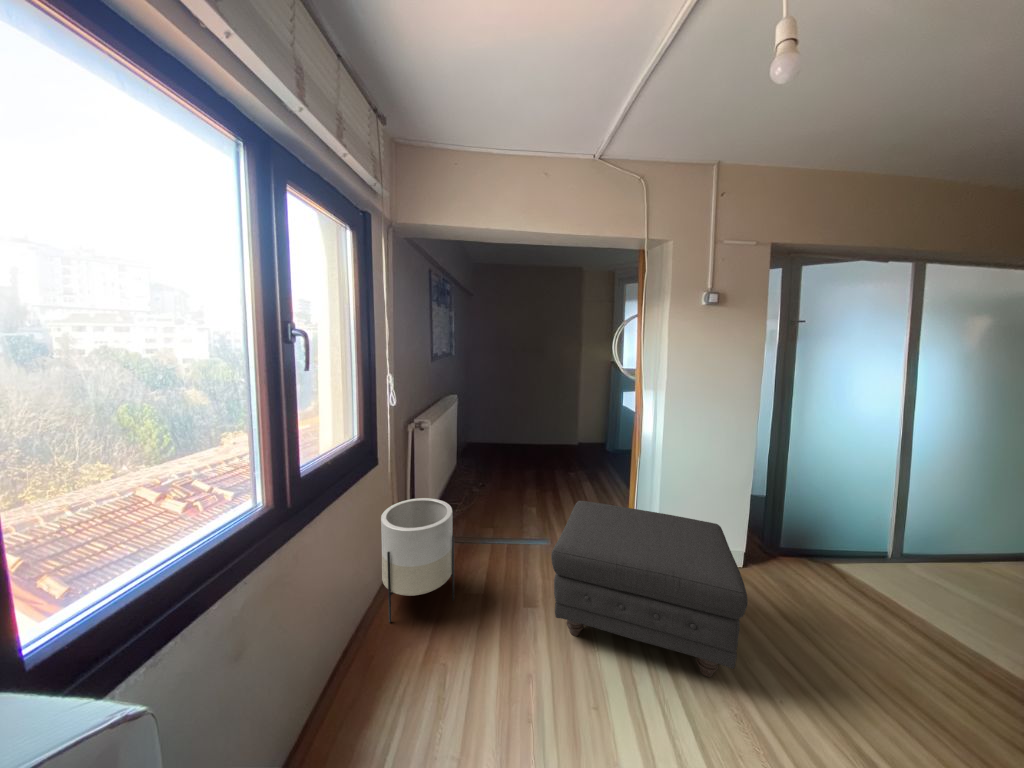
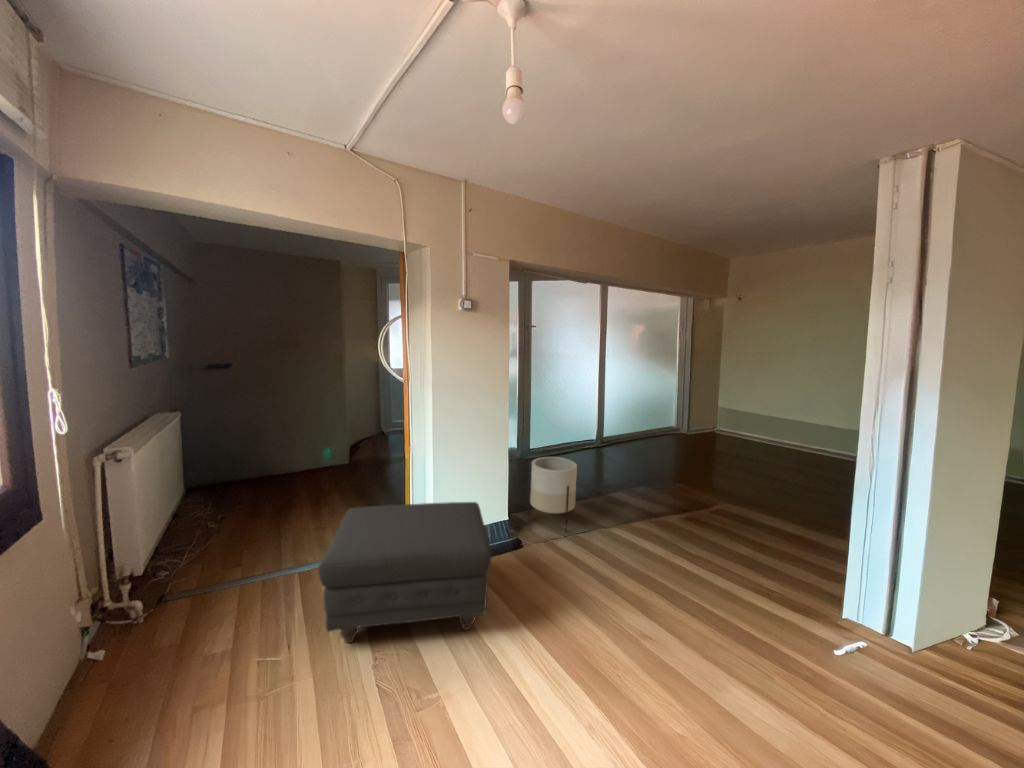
planter: present [381,498,454,623] -> present [528,457,577,532]

